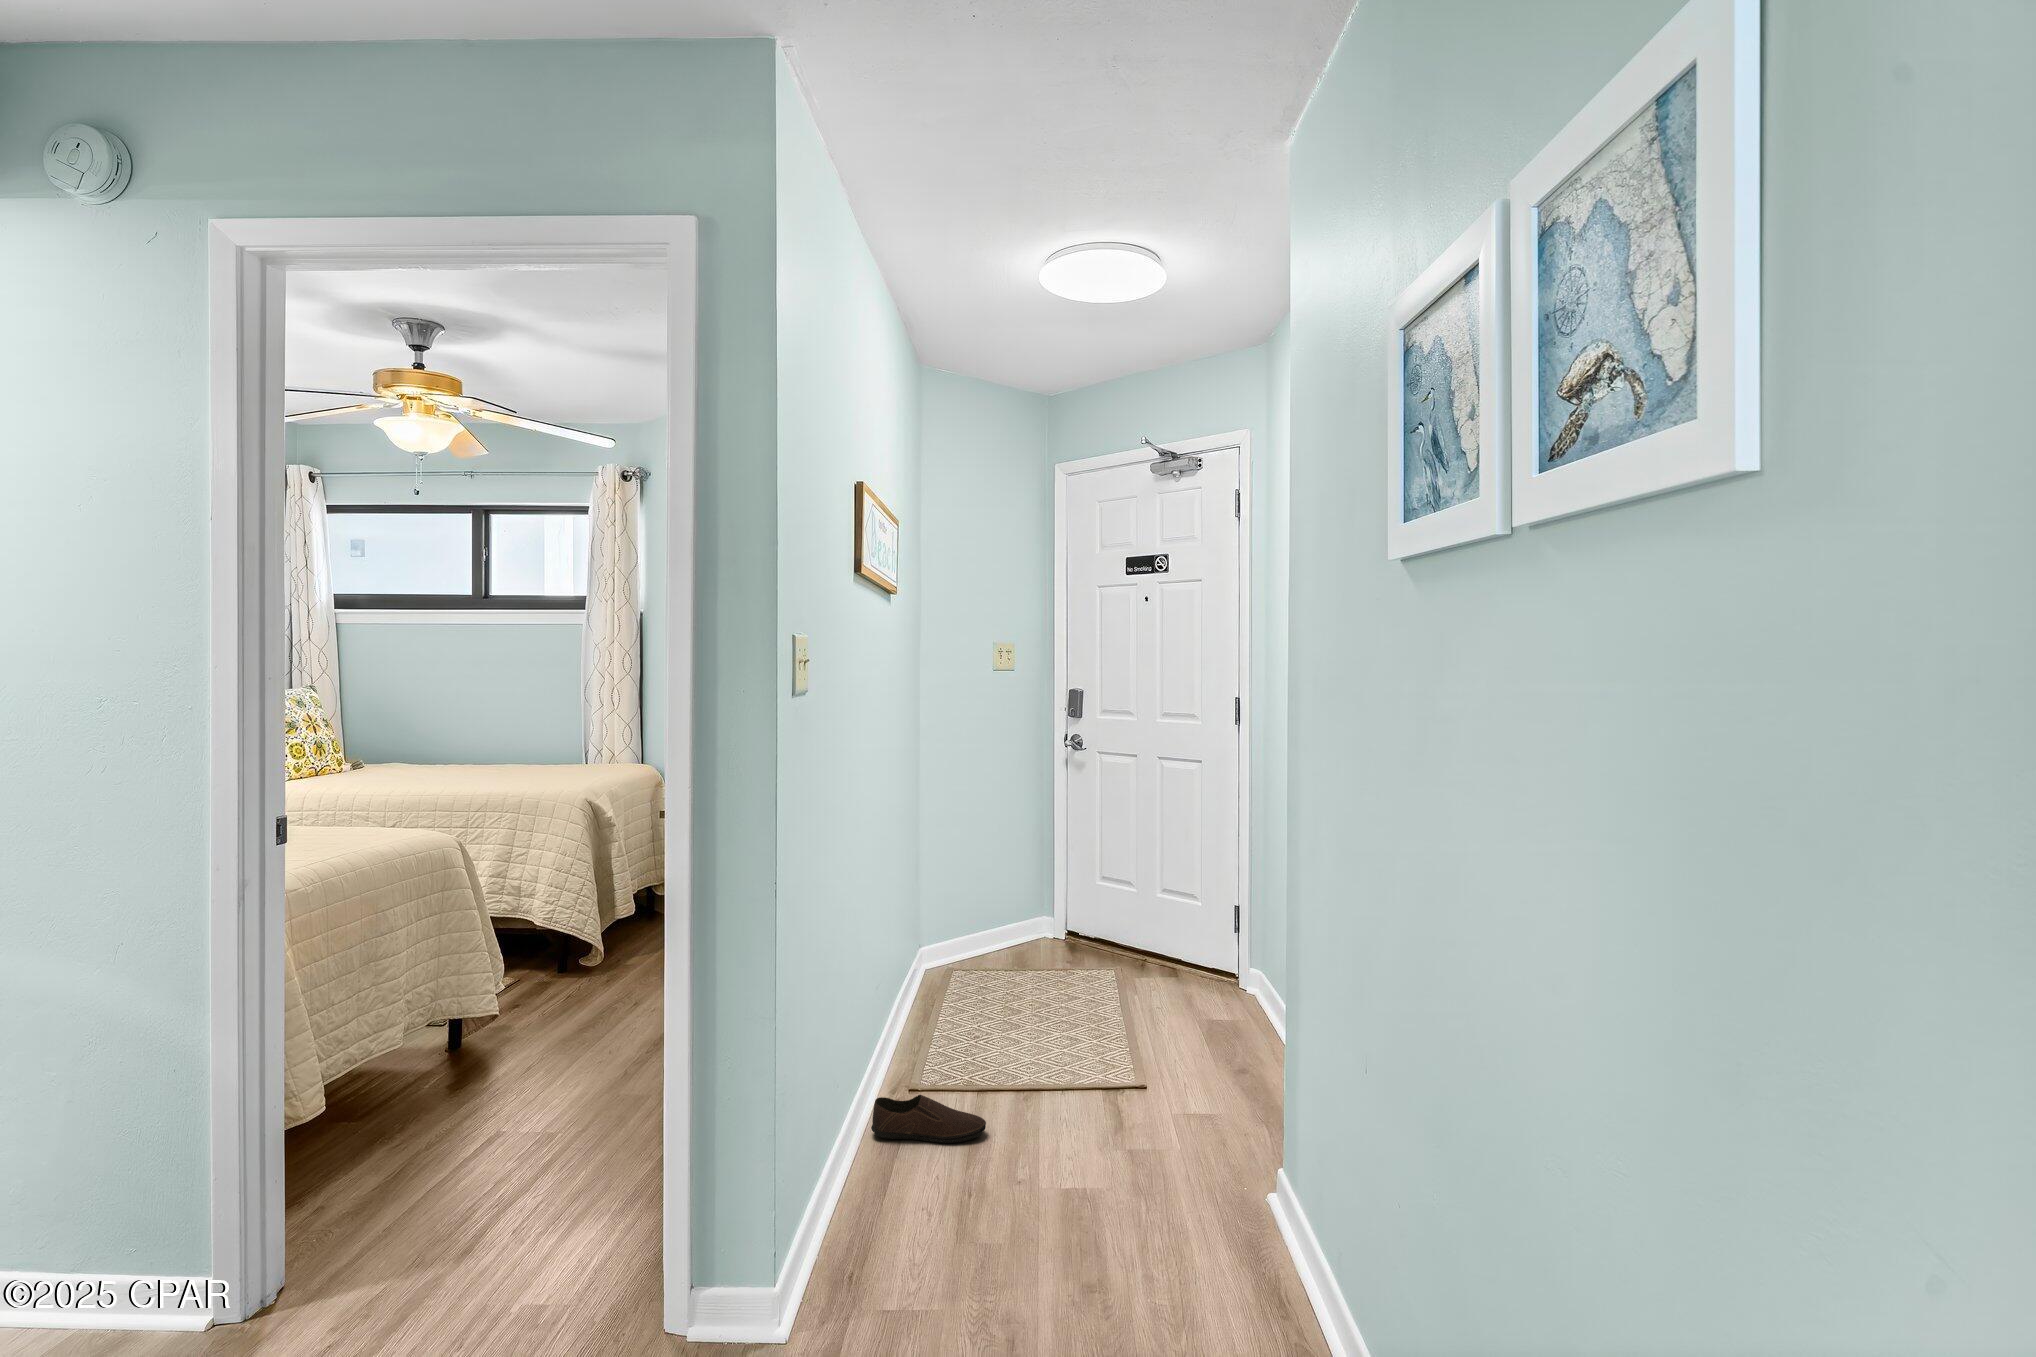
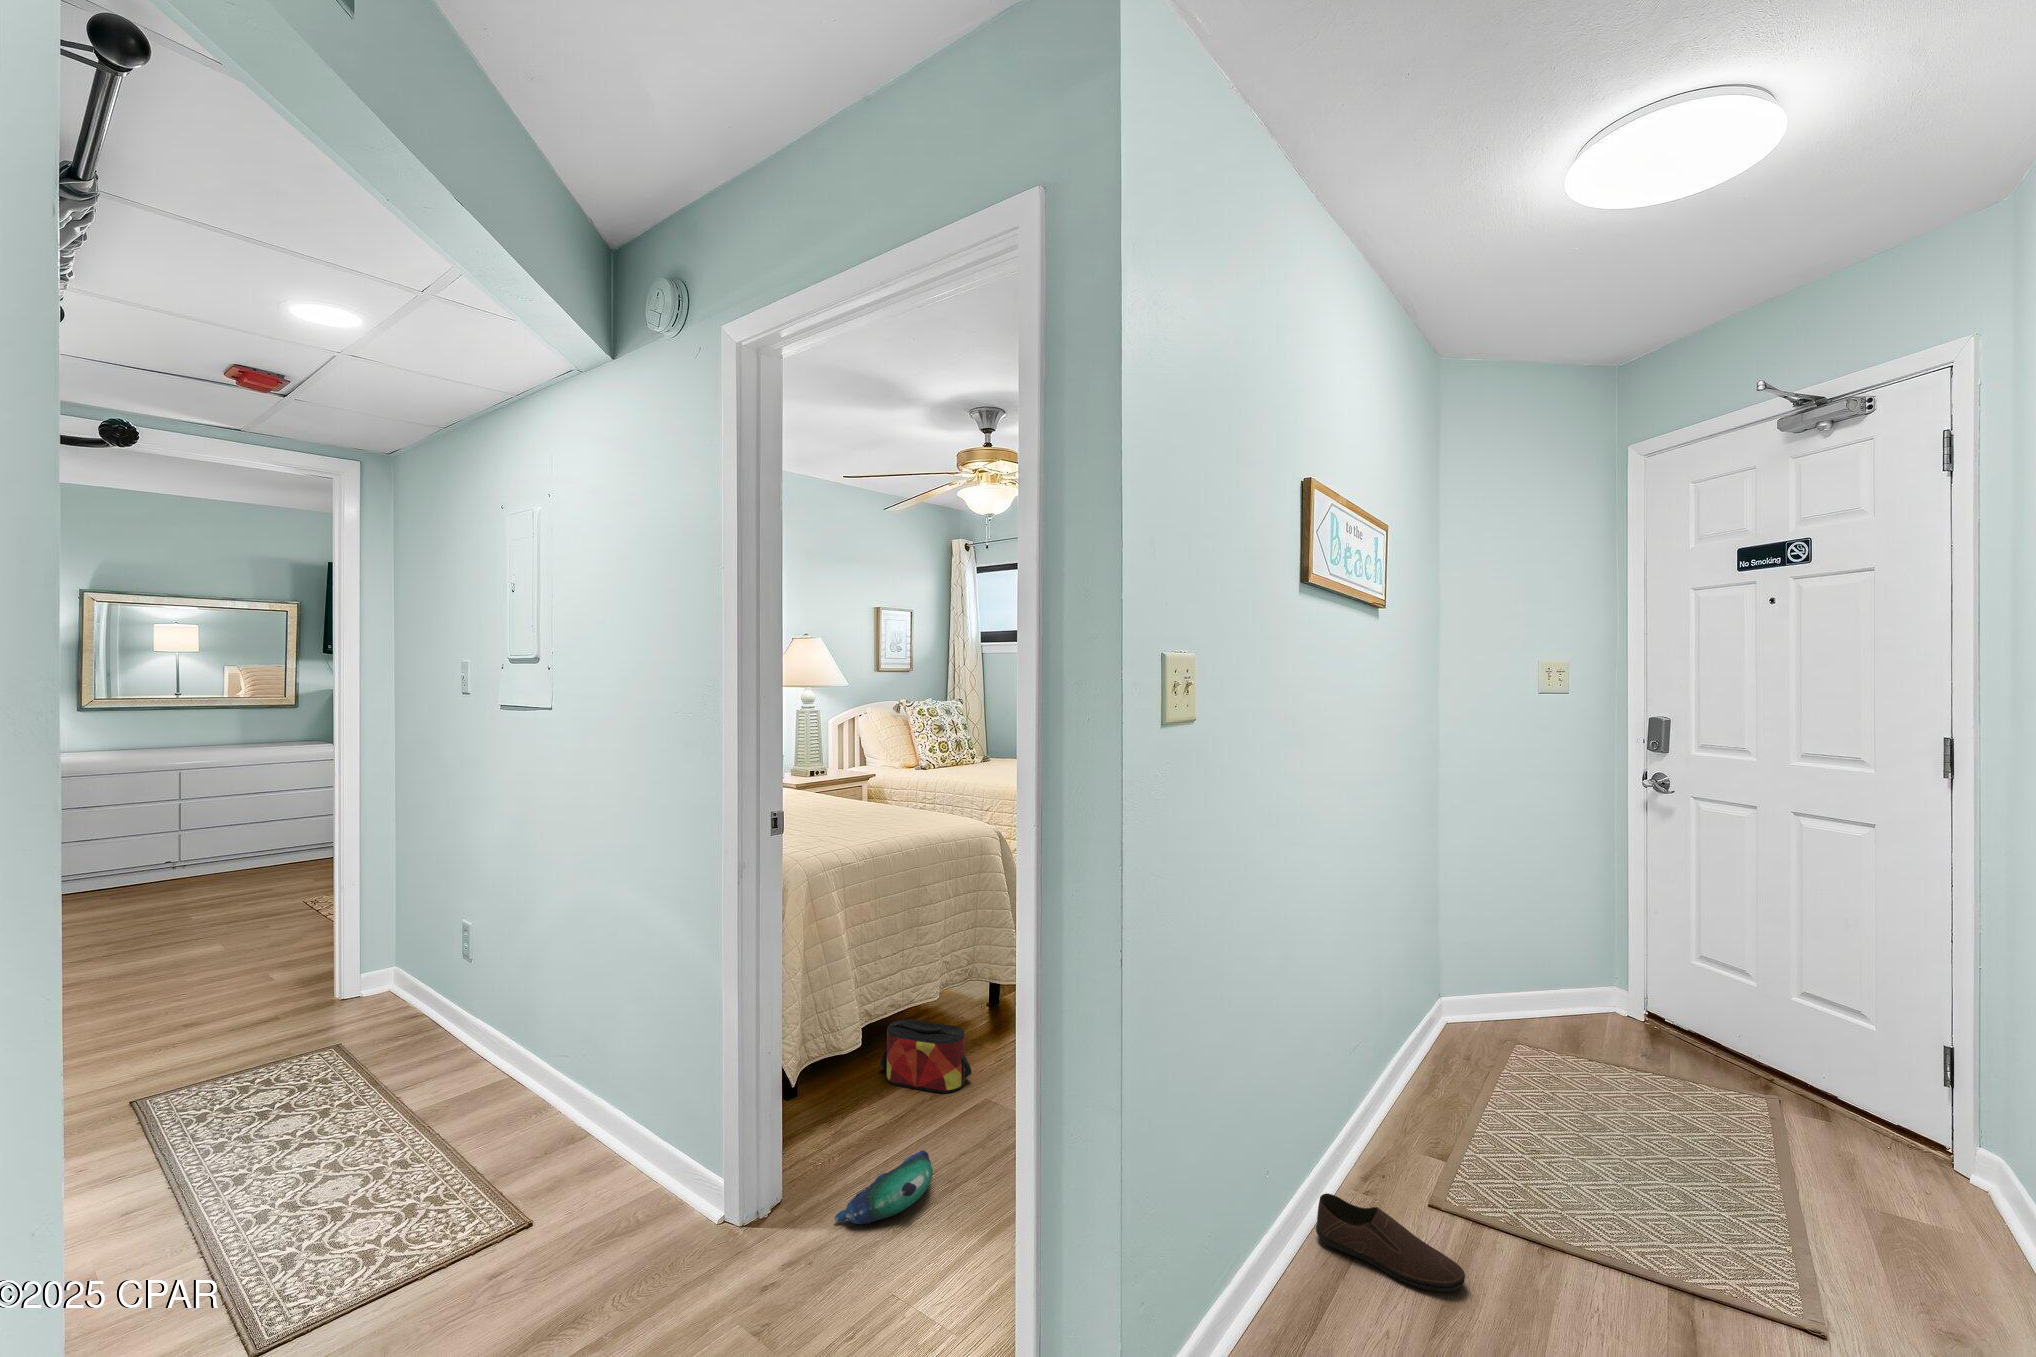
bag: none [342,1060,476,1146] -> present [880,1020,972,1093]
plush toy: none [378,1182,487,1274] -> present [835,1150,933,1225]

